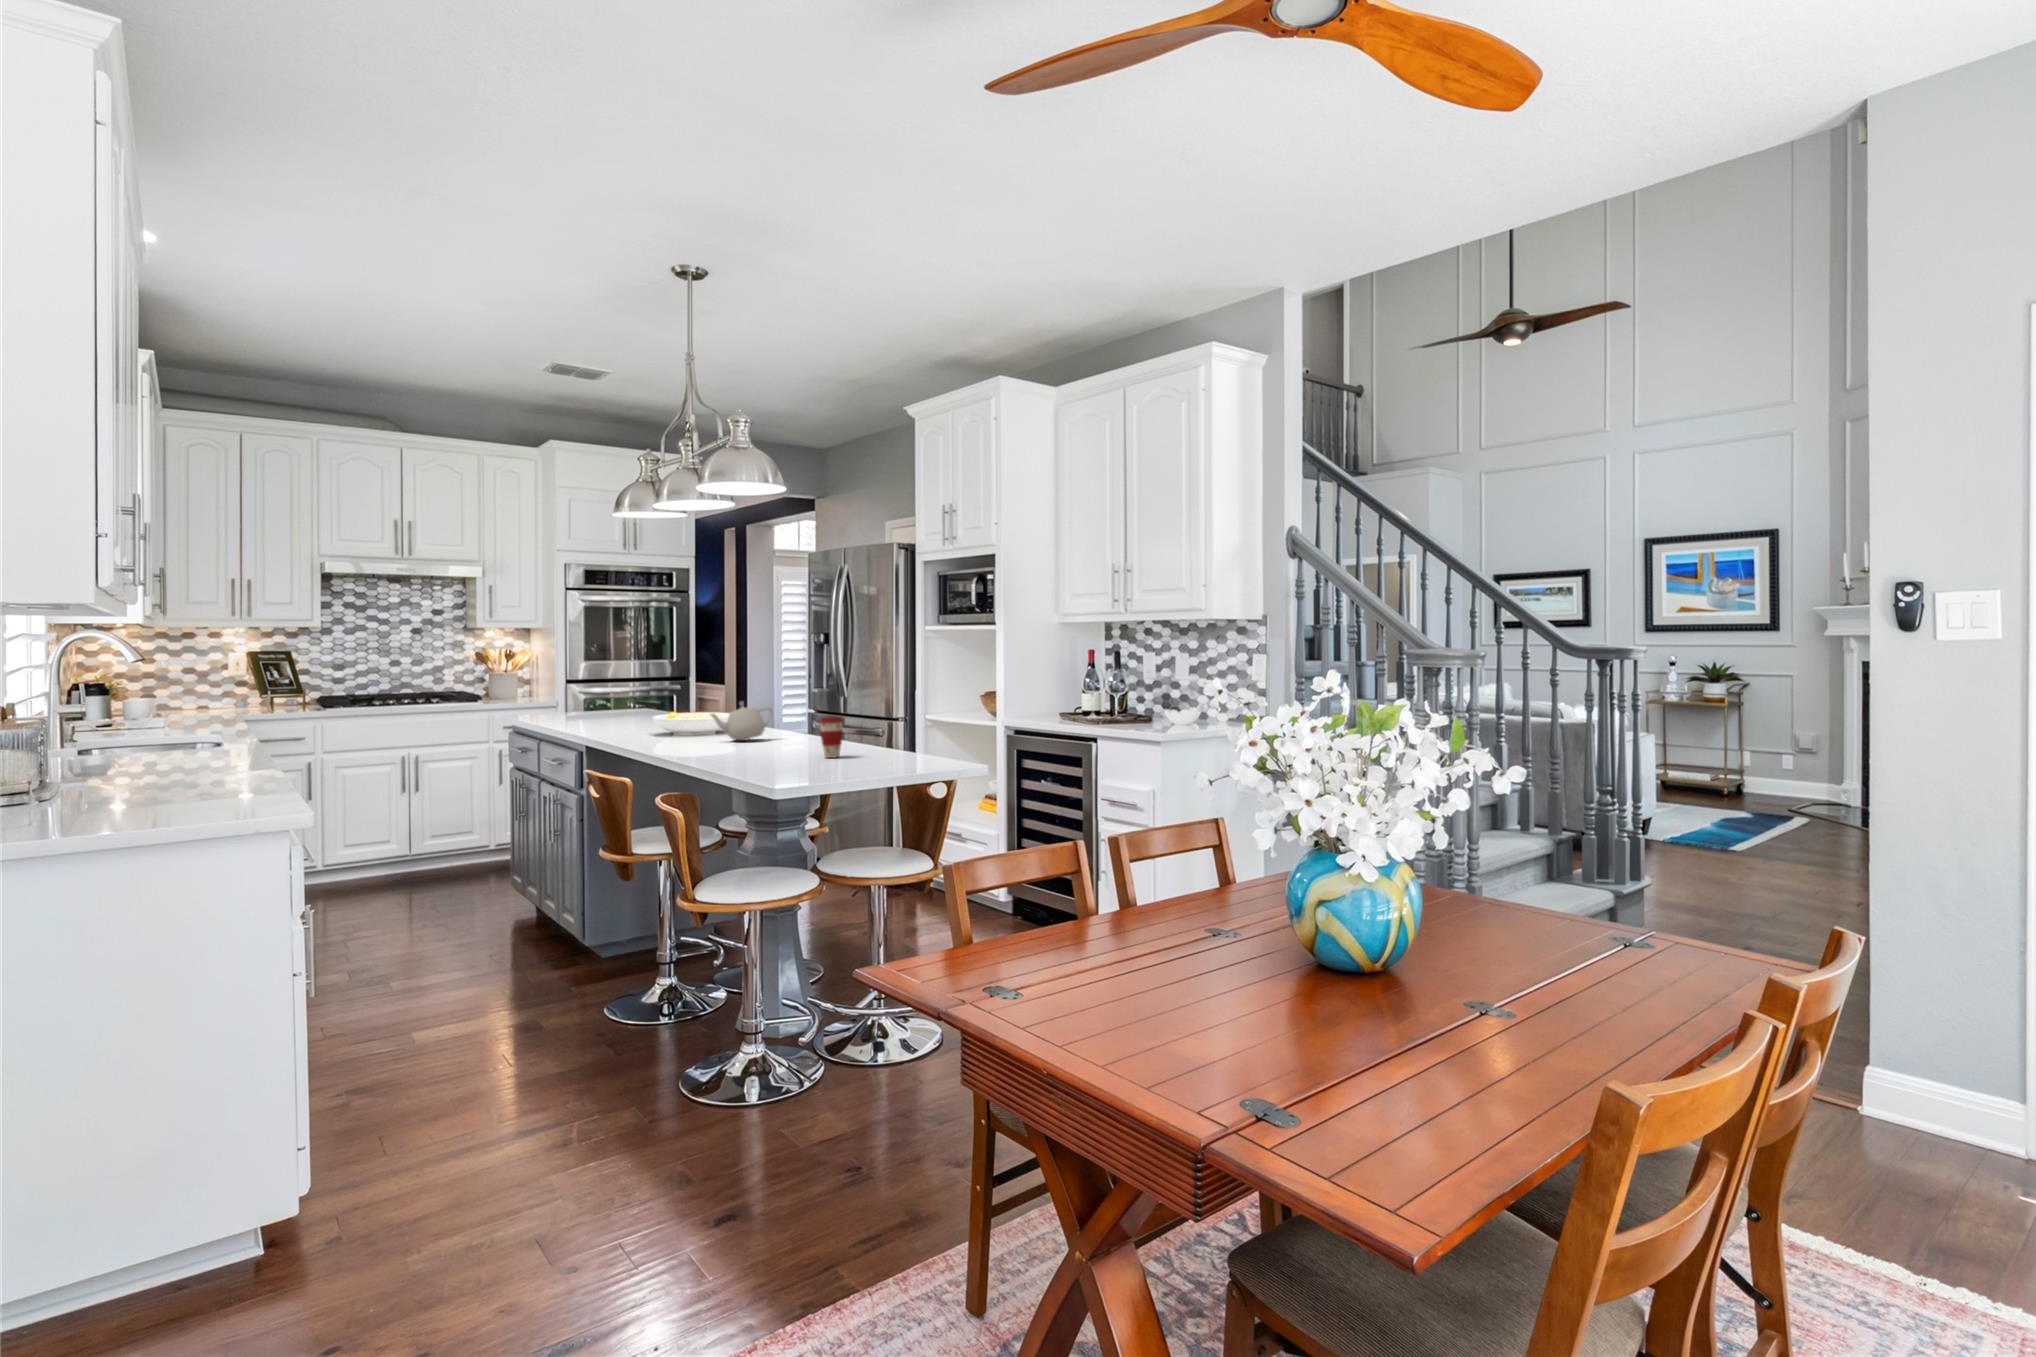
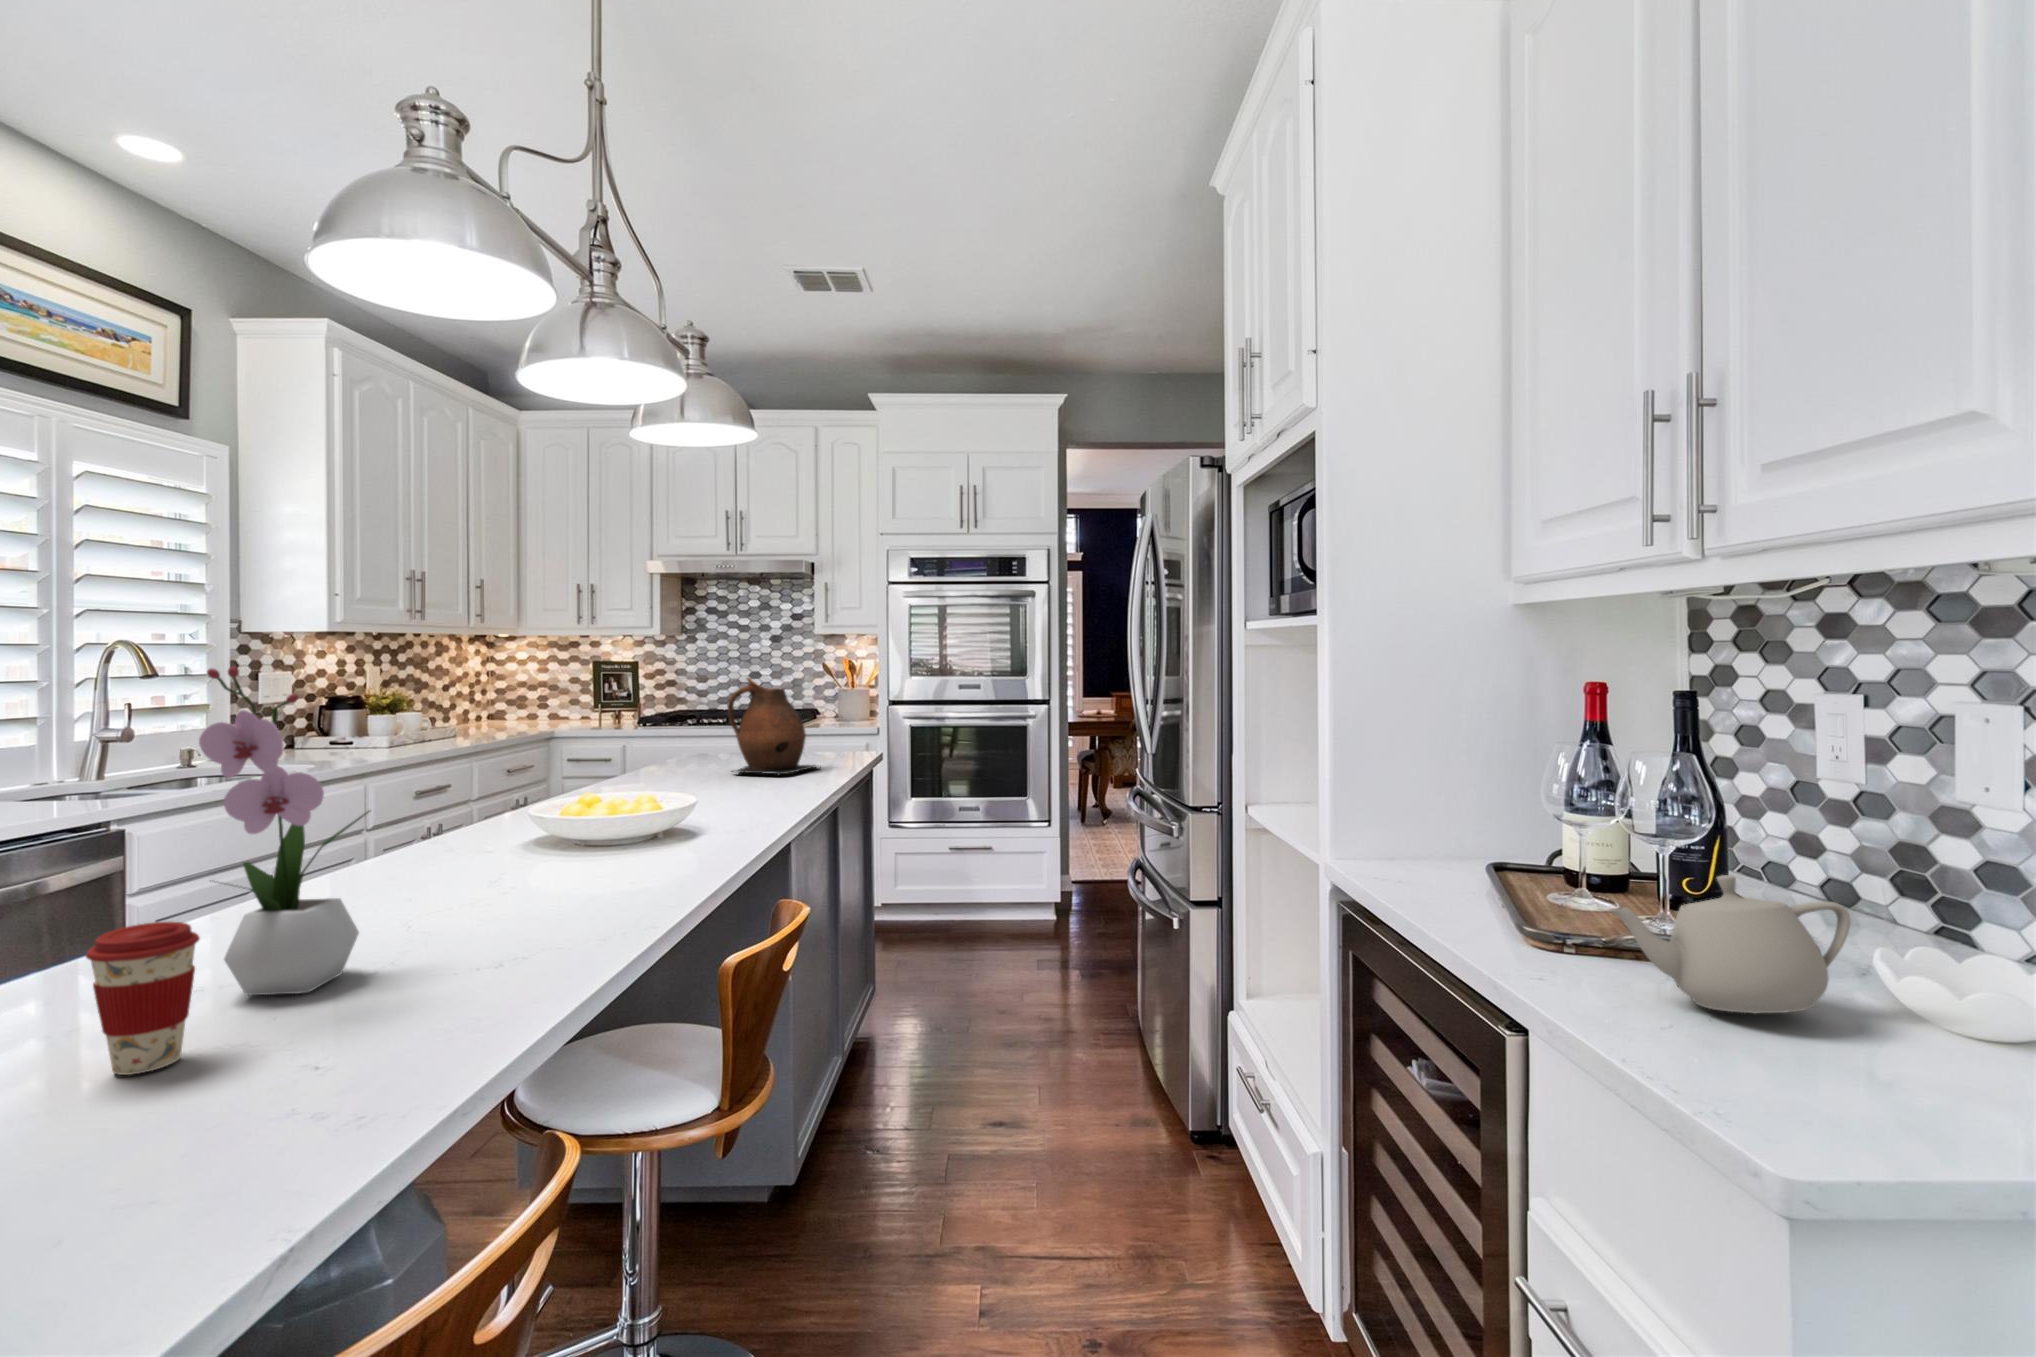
flower arrangement: none [776,640,815,753] -> present [199,667,369,995]
ceramic pitcher: none [605,657,659,718] -> present [728,678,817,775]
teapot: present [710,702,773,740] -> present [1608,875,1851,1014]

